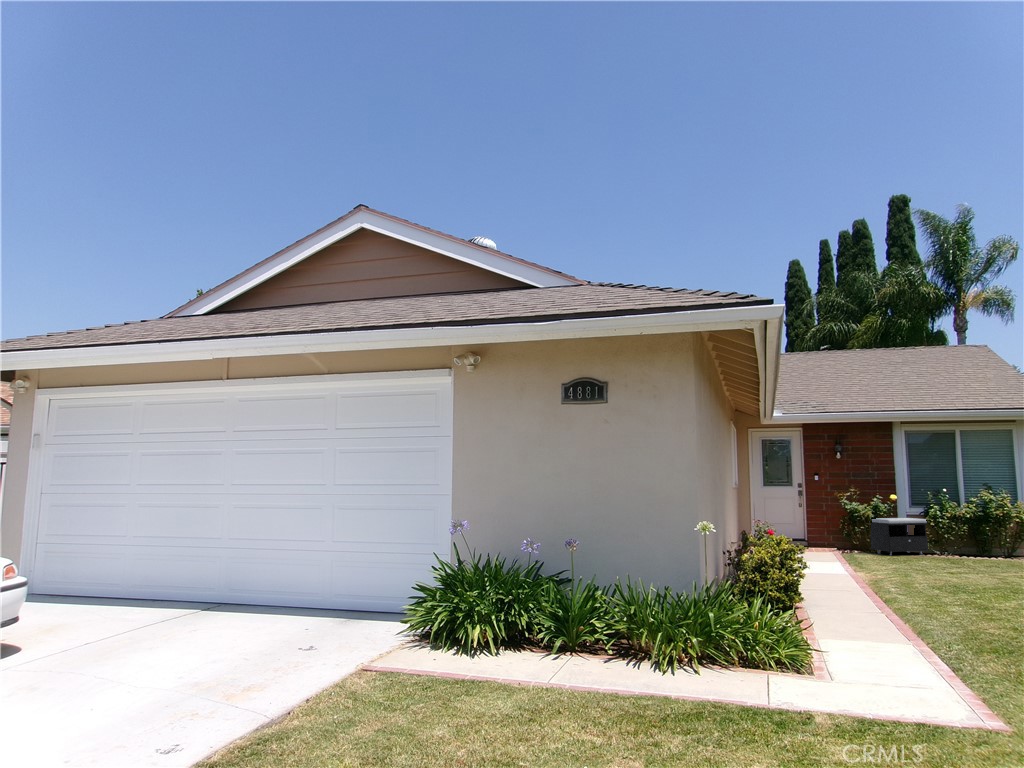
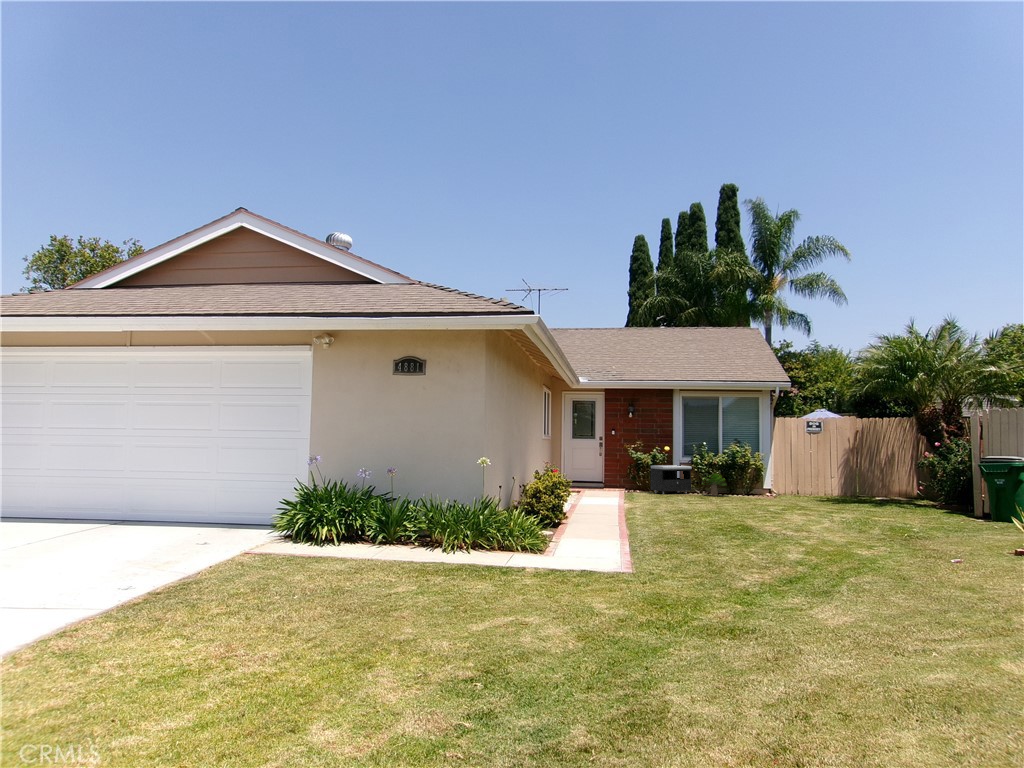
potted plant: none [942,528,983,558] -> present [704,474,725,496]

